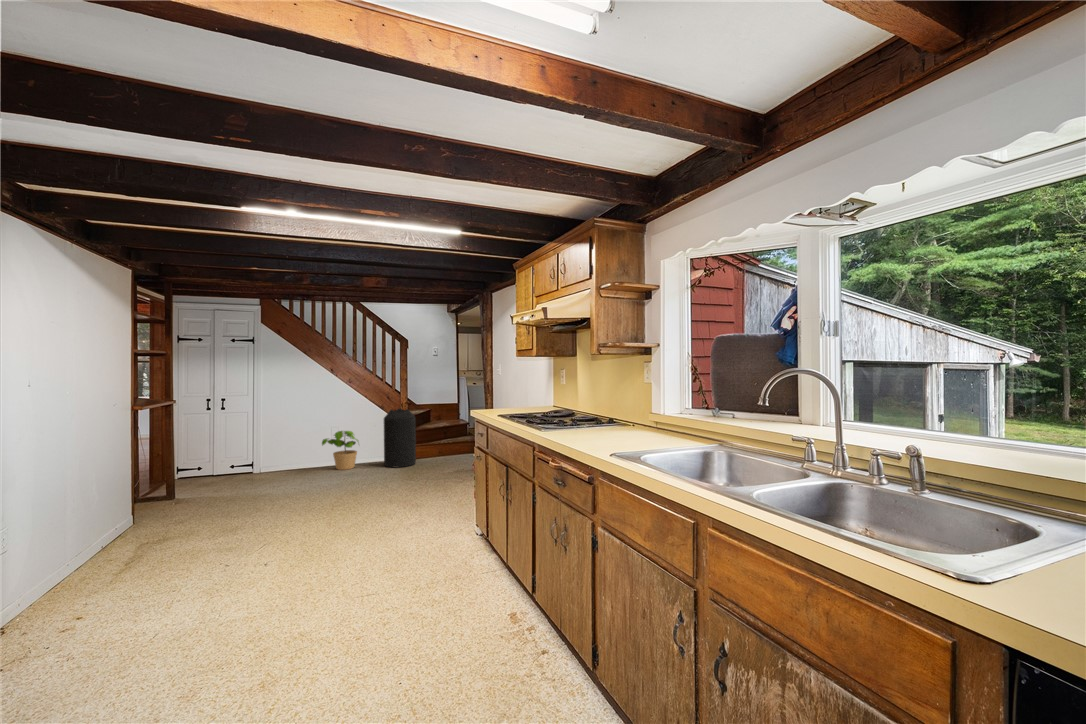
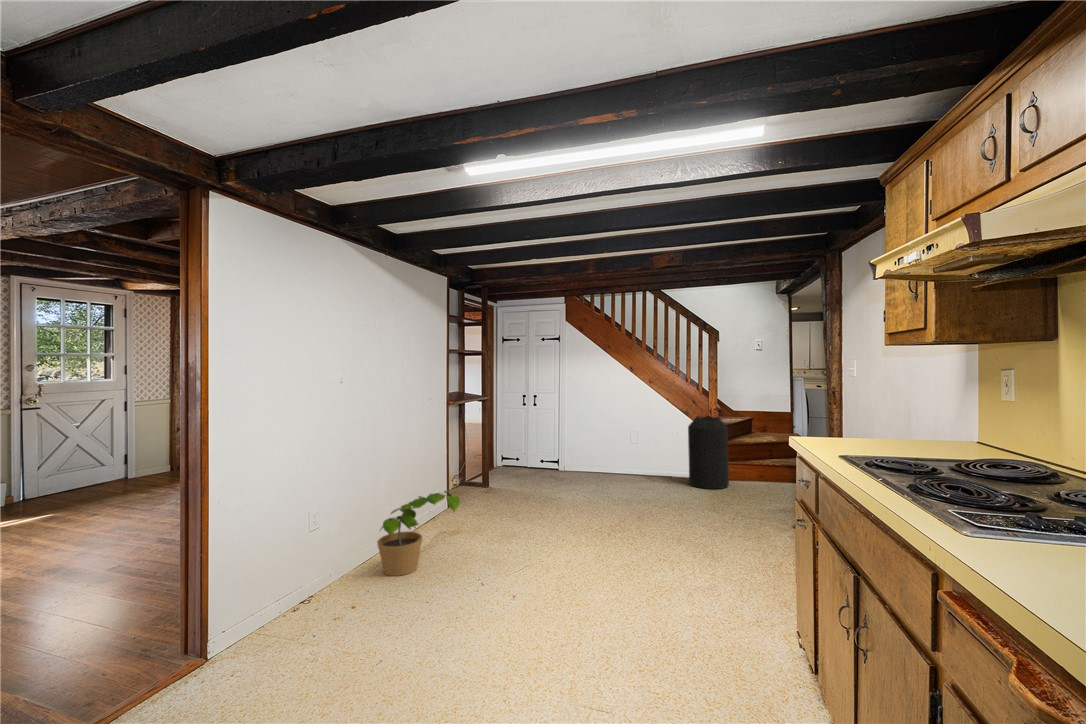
potted plant: present [322,431,358,470] -> present [377,491,460,576]

